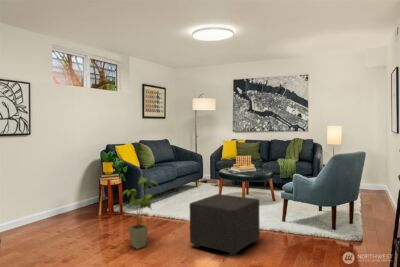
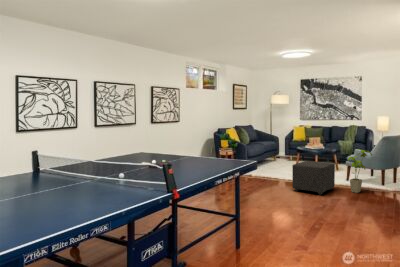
house plant: present [122,177,156,249] -> present [348,149,372,193]

